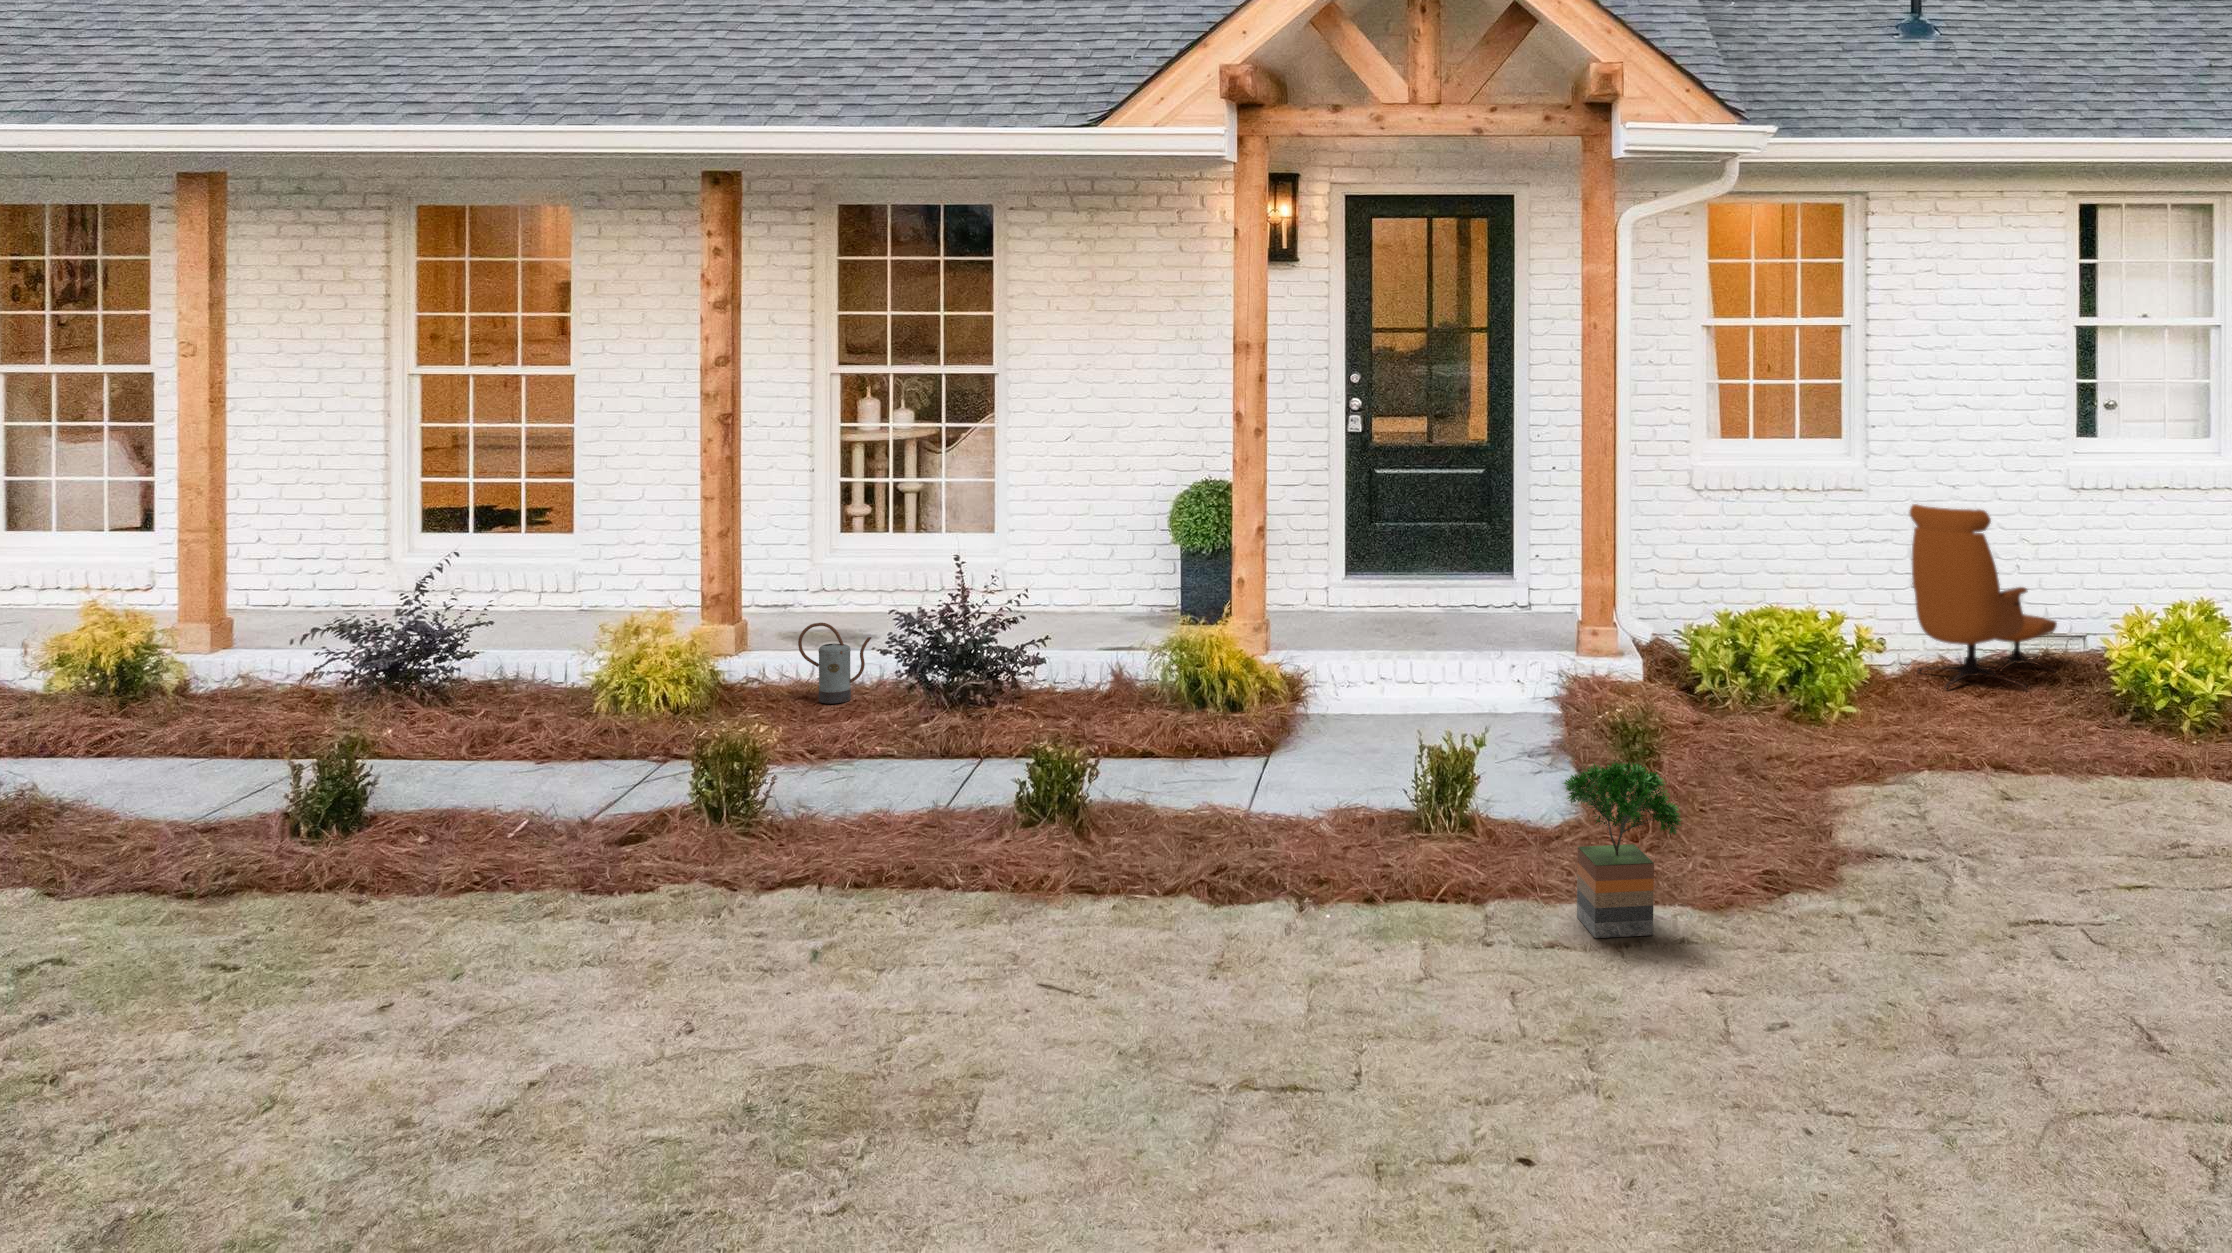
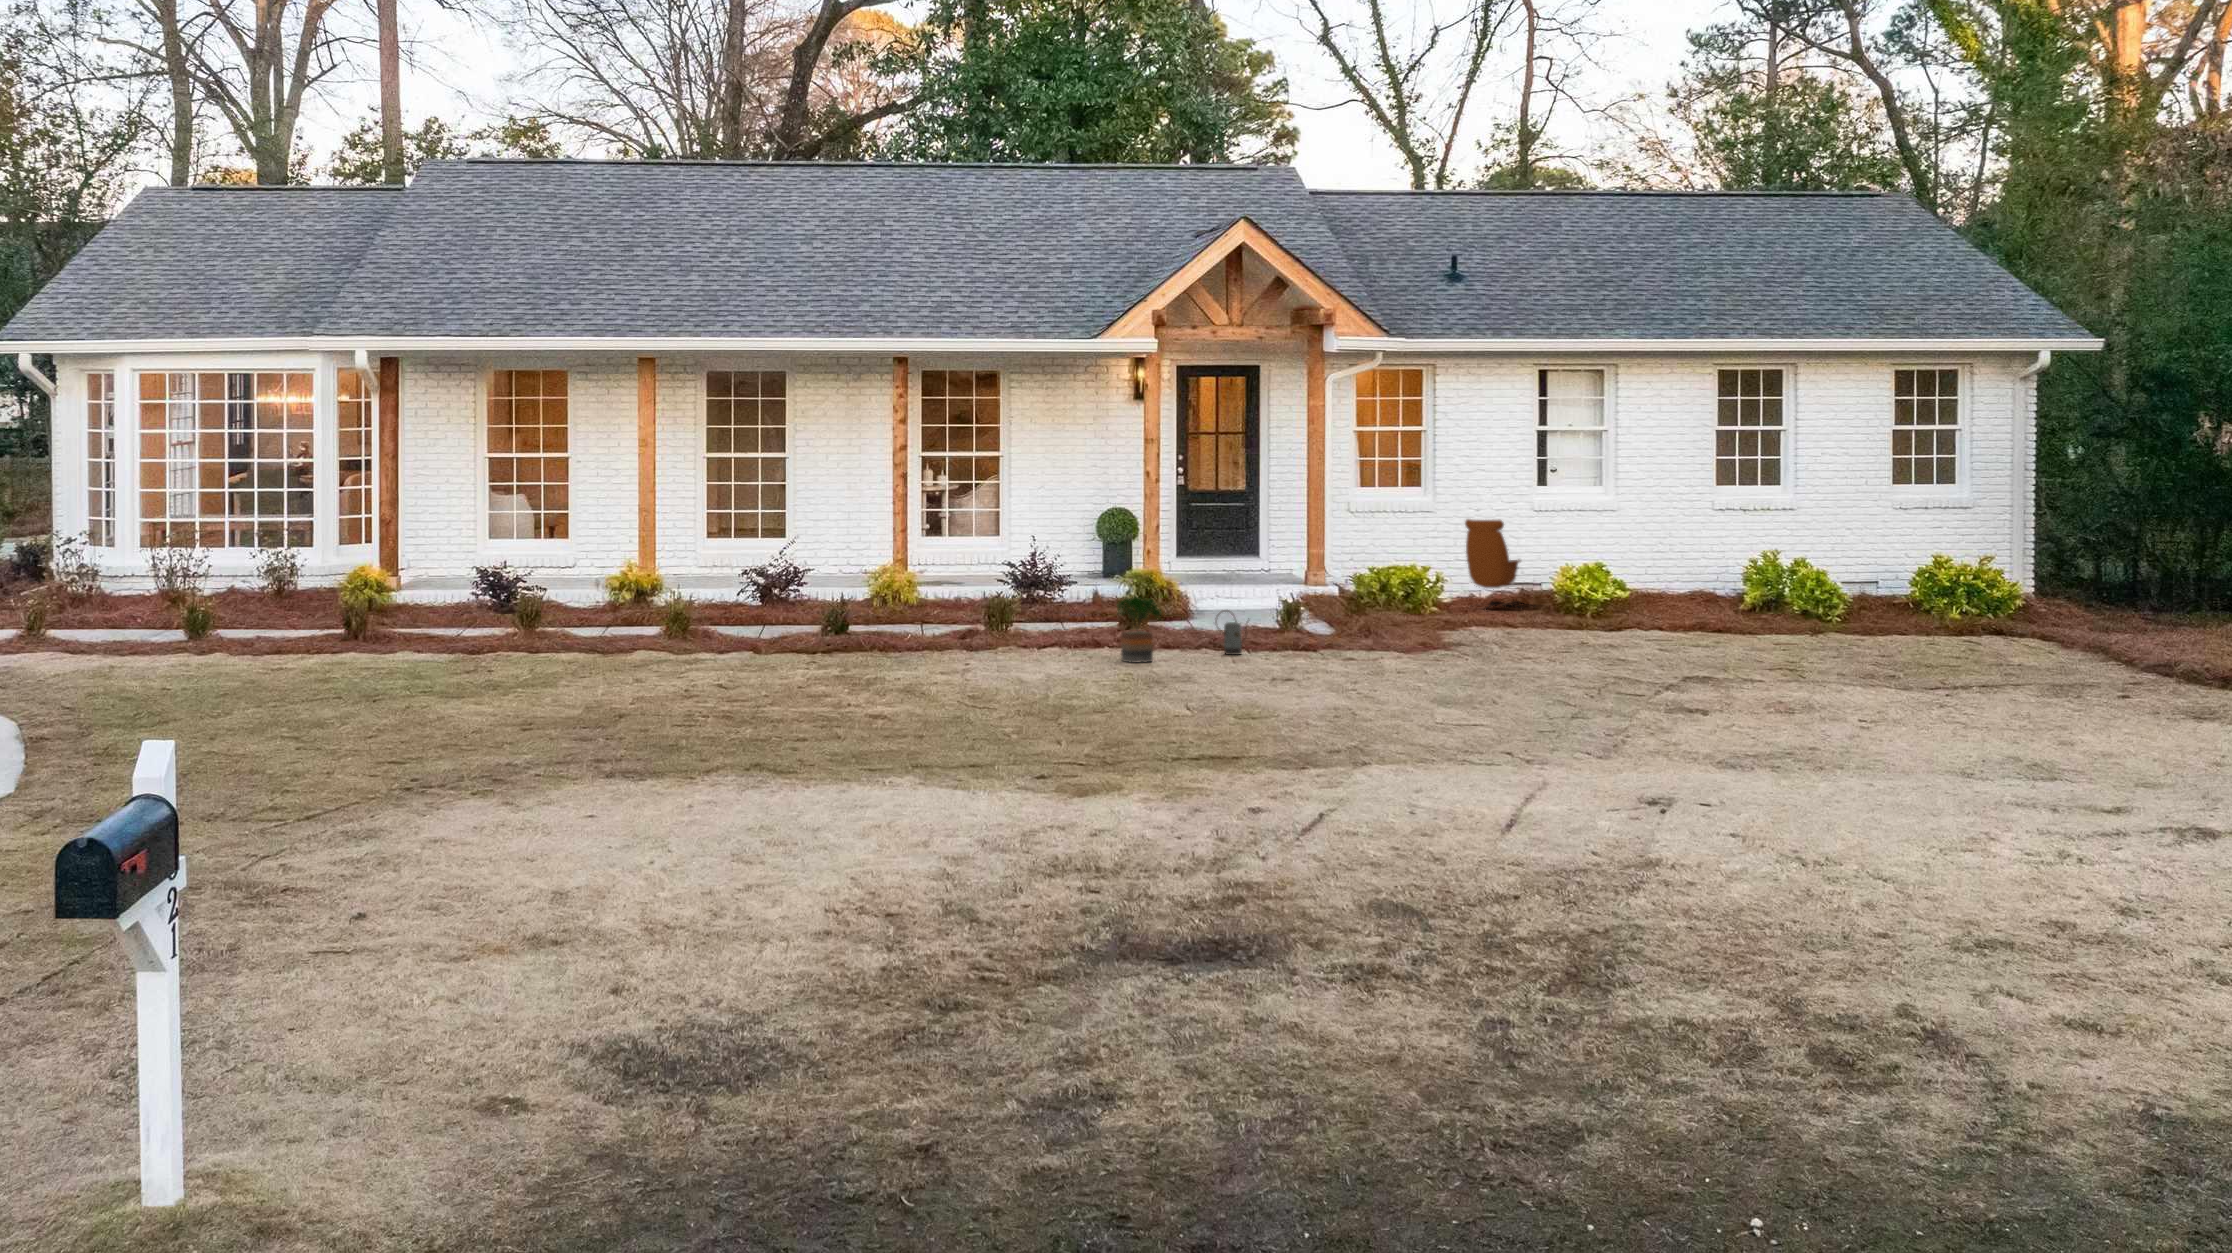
watering can: present [798,623,871,703] -> present [1218,611,1246,655]
potted tree: present [1563,761,1681,938] -> present [1117,597,1161,663]

